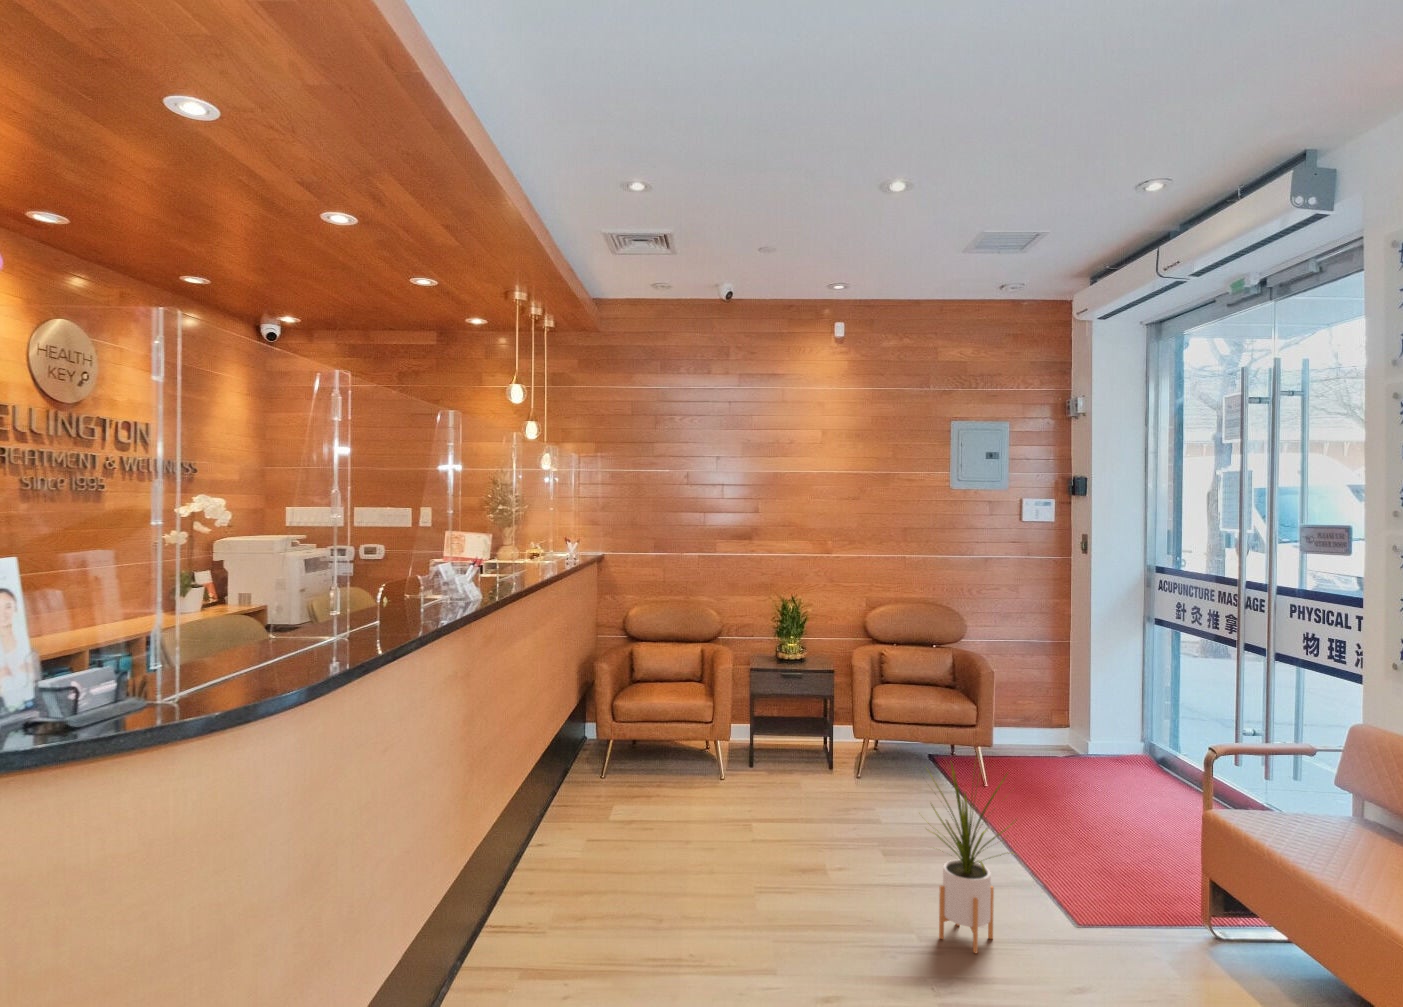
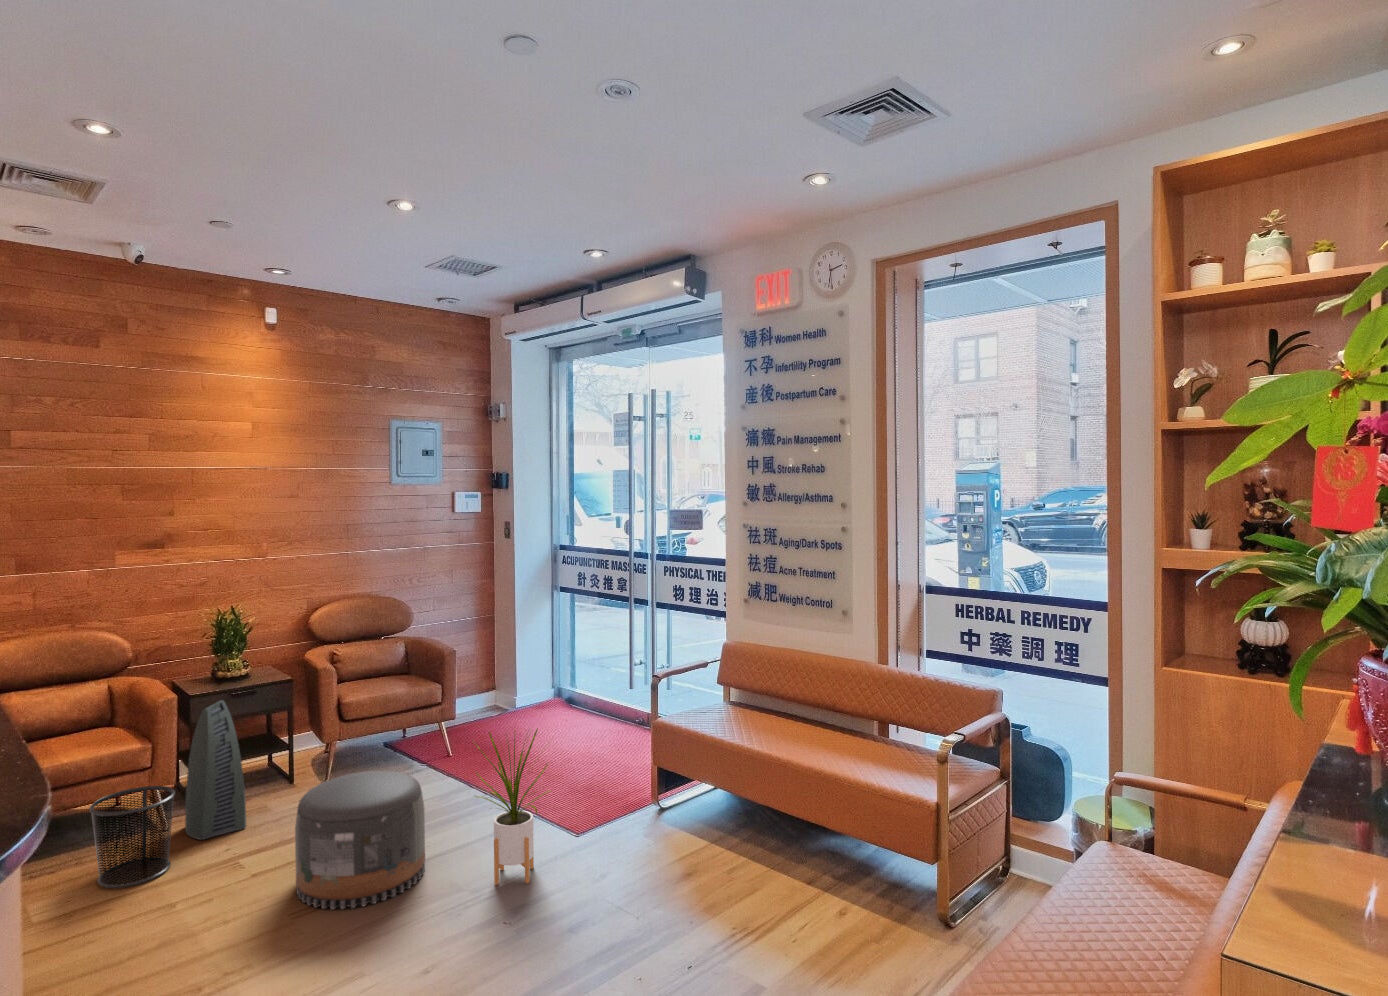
air purifier: none [728,675,772,795] -> present [185,700,246,840]
waste bin: none [650,733,709,813] -> present [89,786,175,888]
pouf: none [765,768,887,906] -> present [295,771,425,909]

